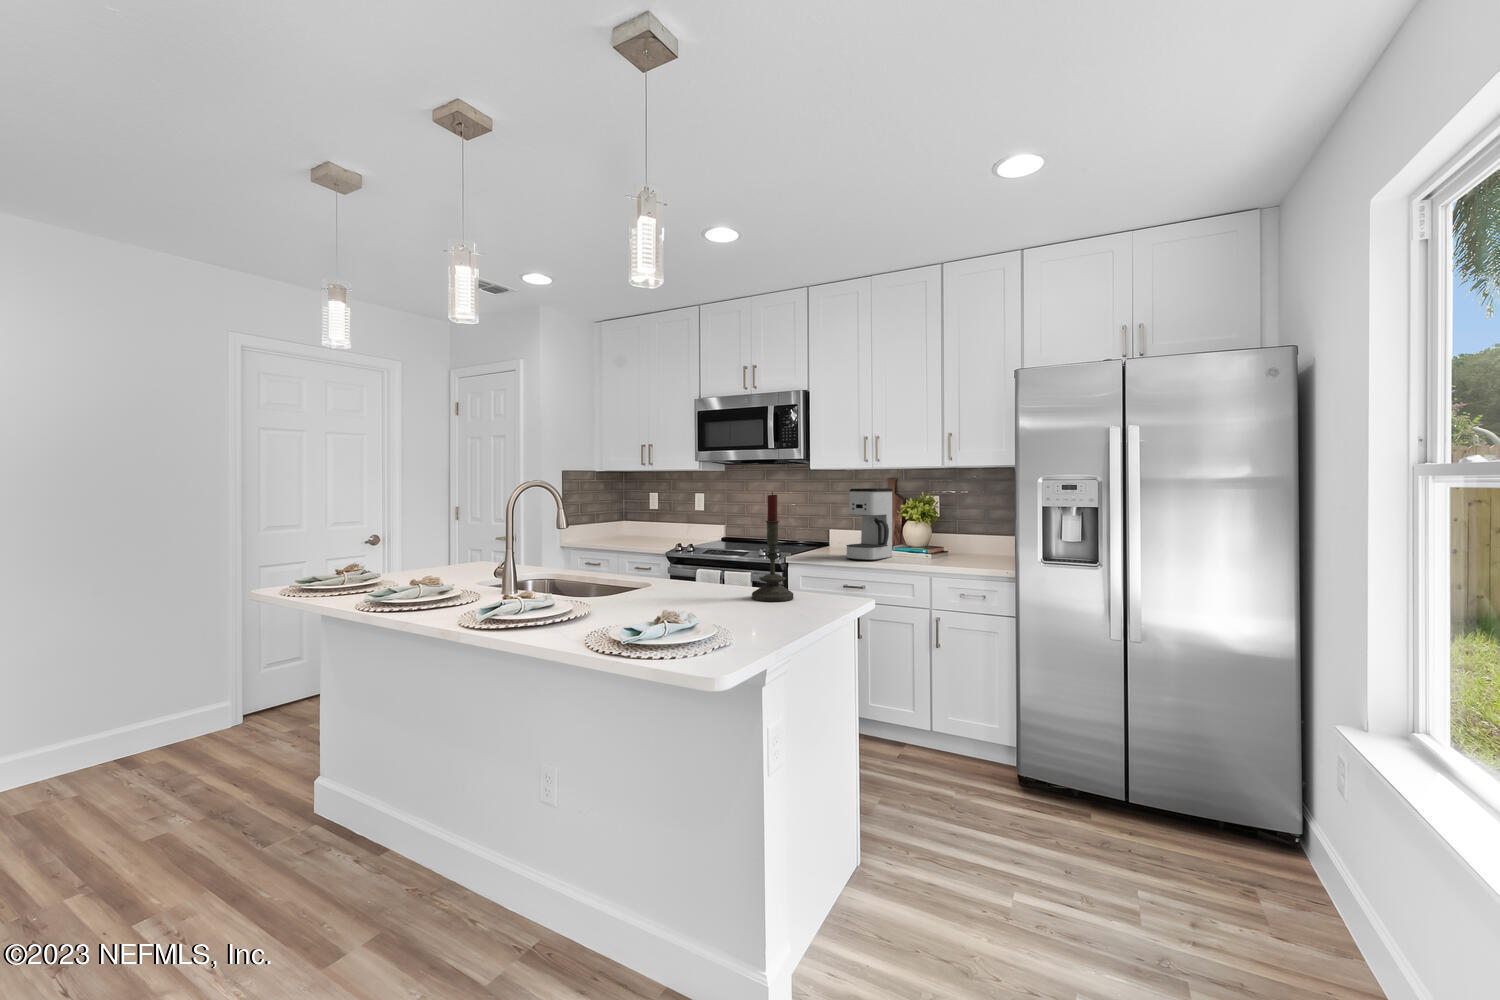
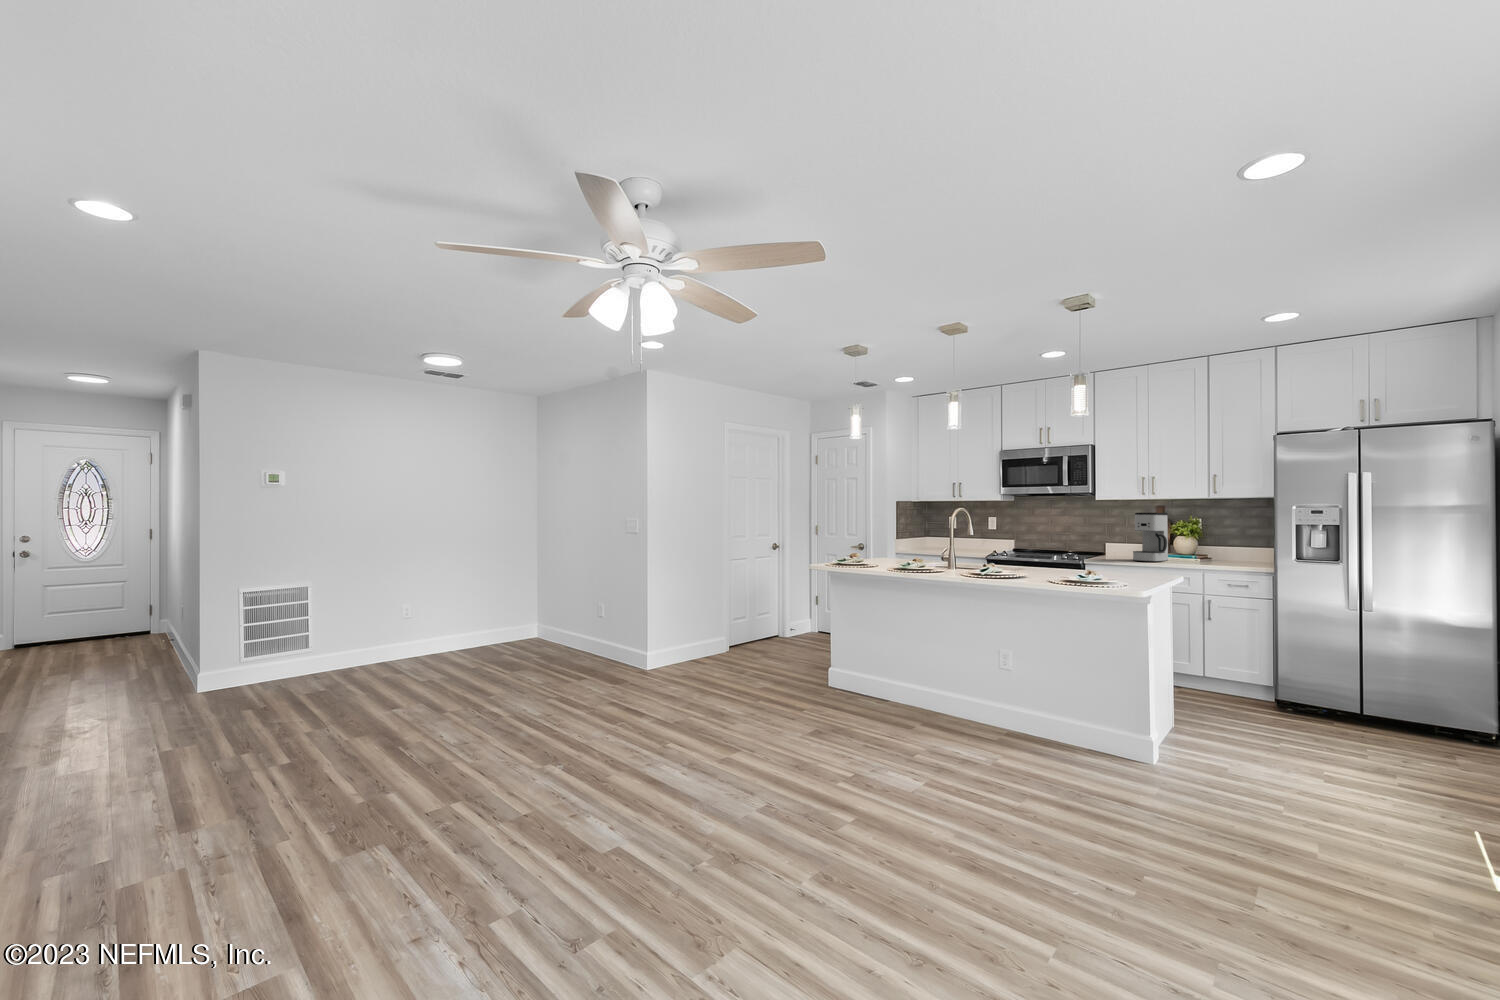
candle: present [752,492,793,601] -> none [1105,512,1133,574]

